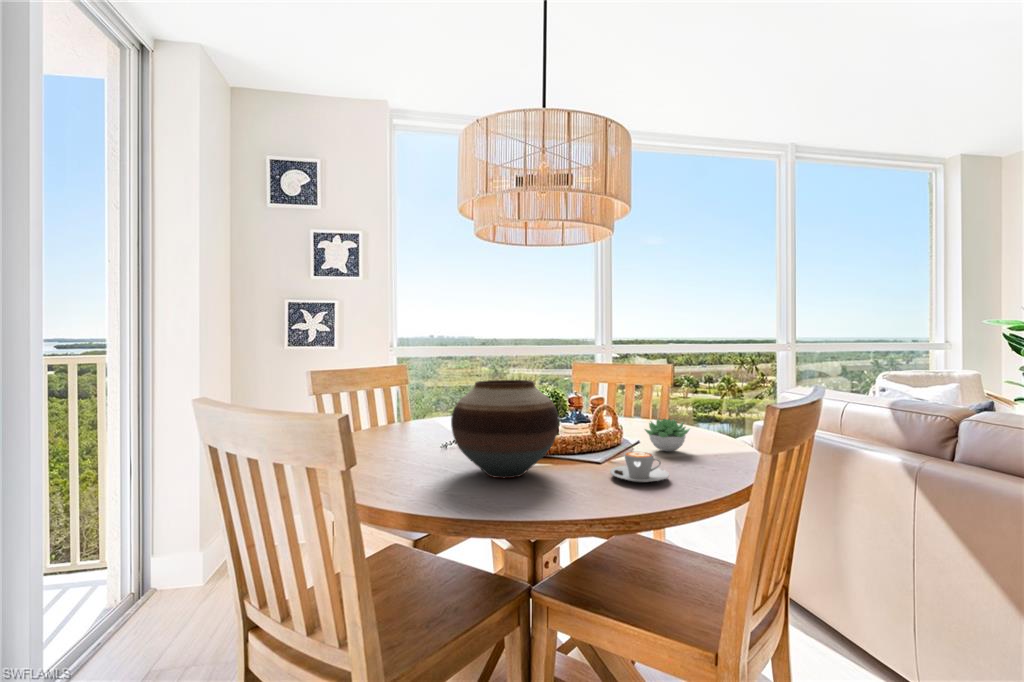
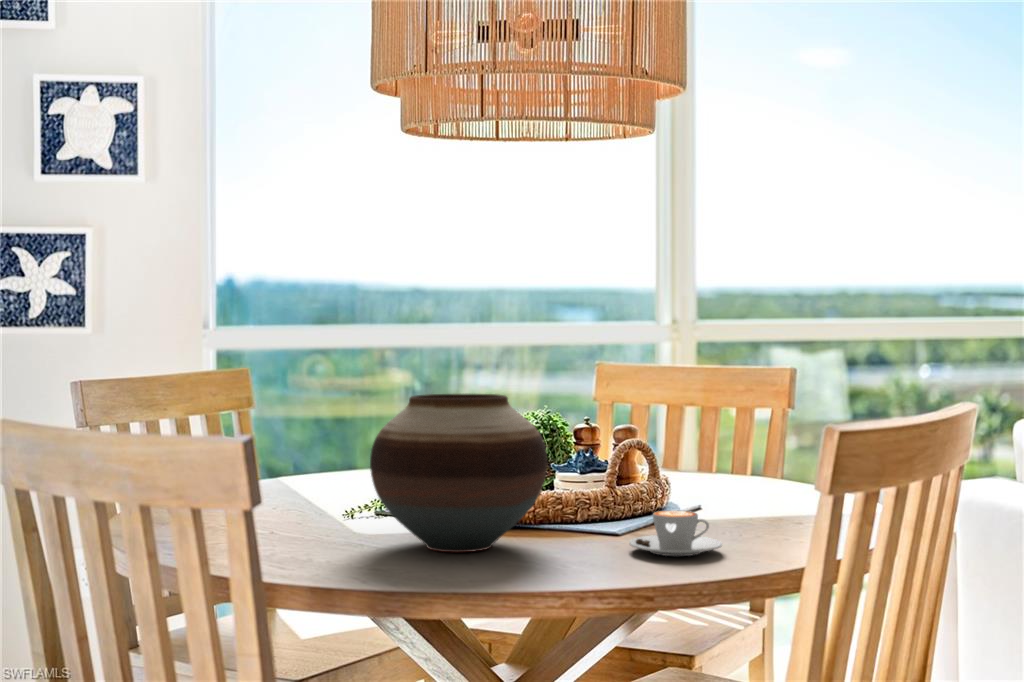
succulent plant: present [645,419,690,451] -> none [699,463,779,519]

